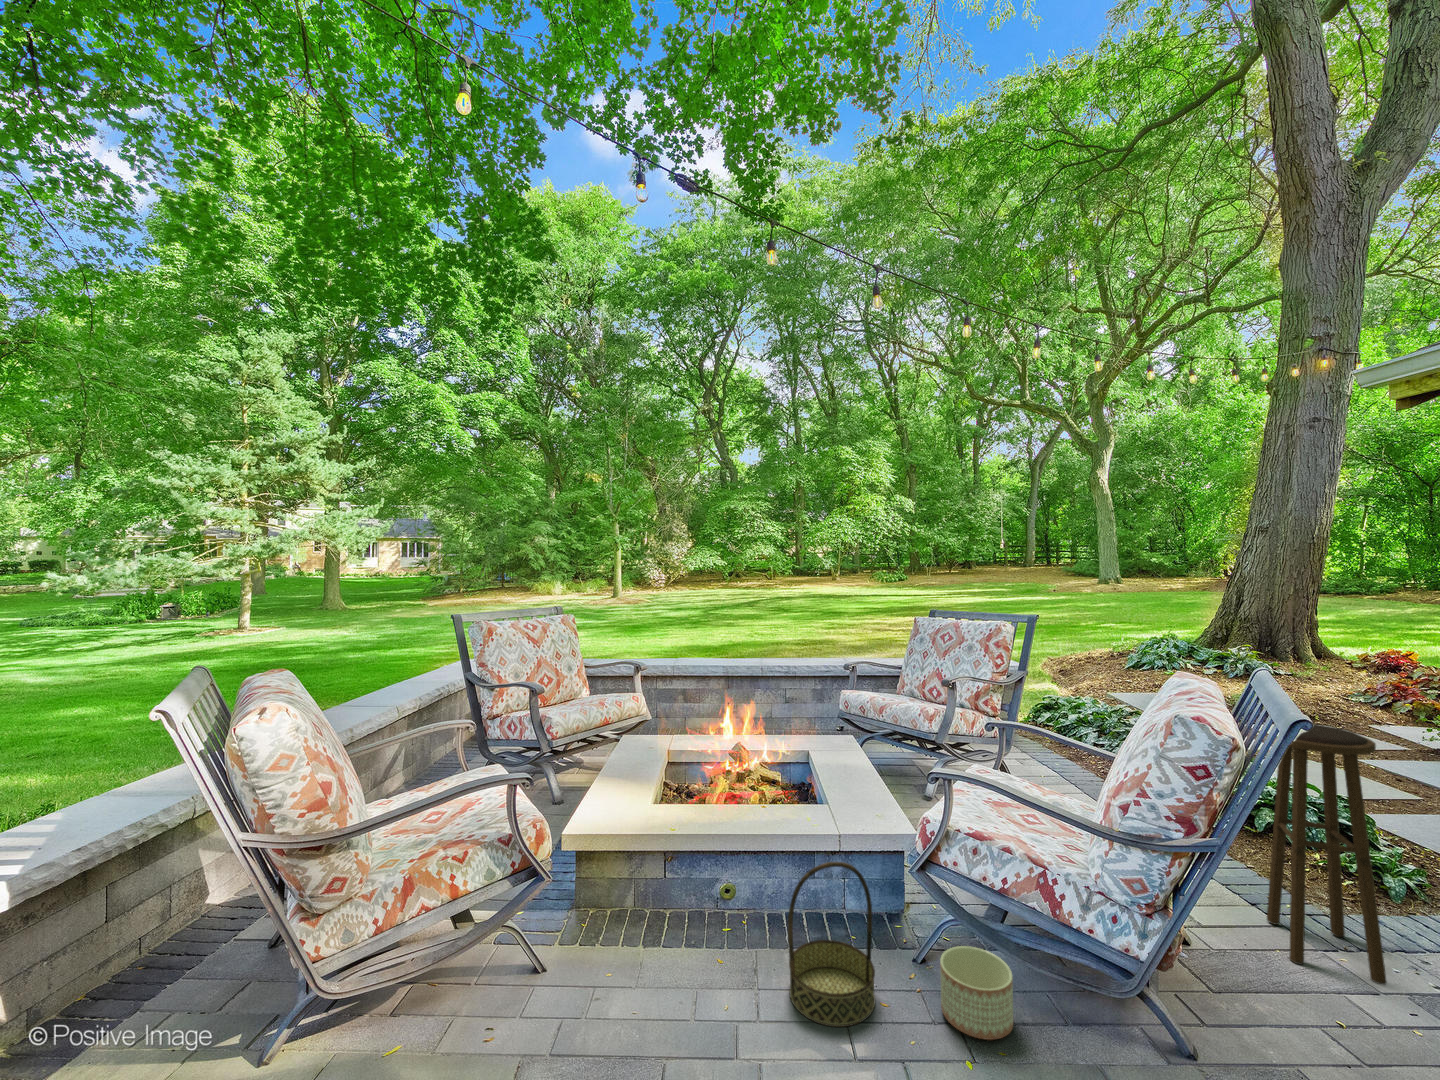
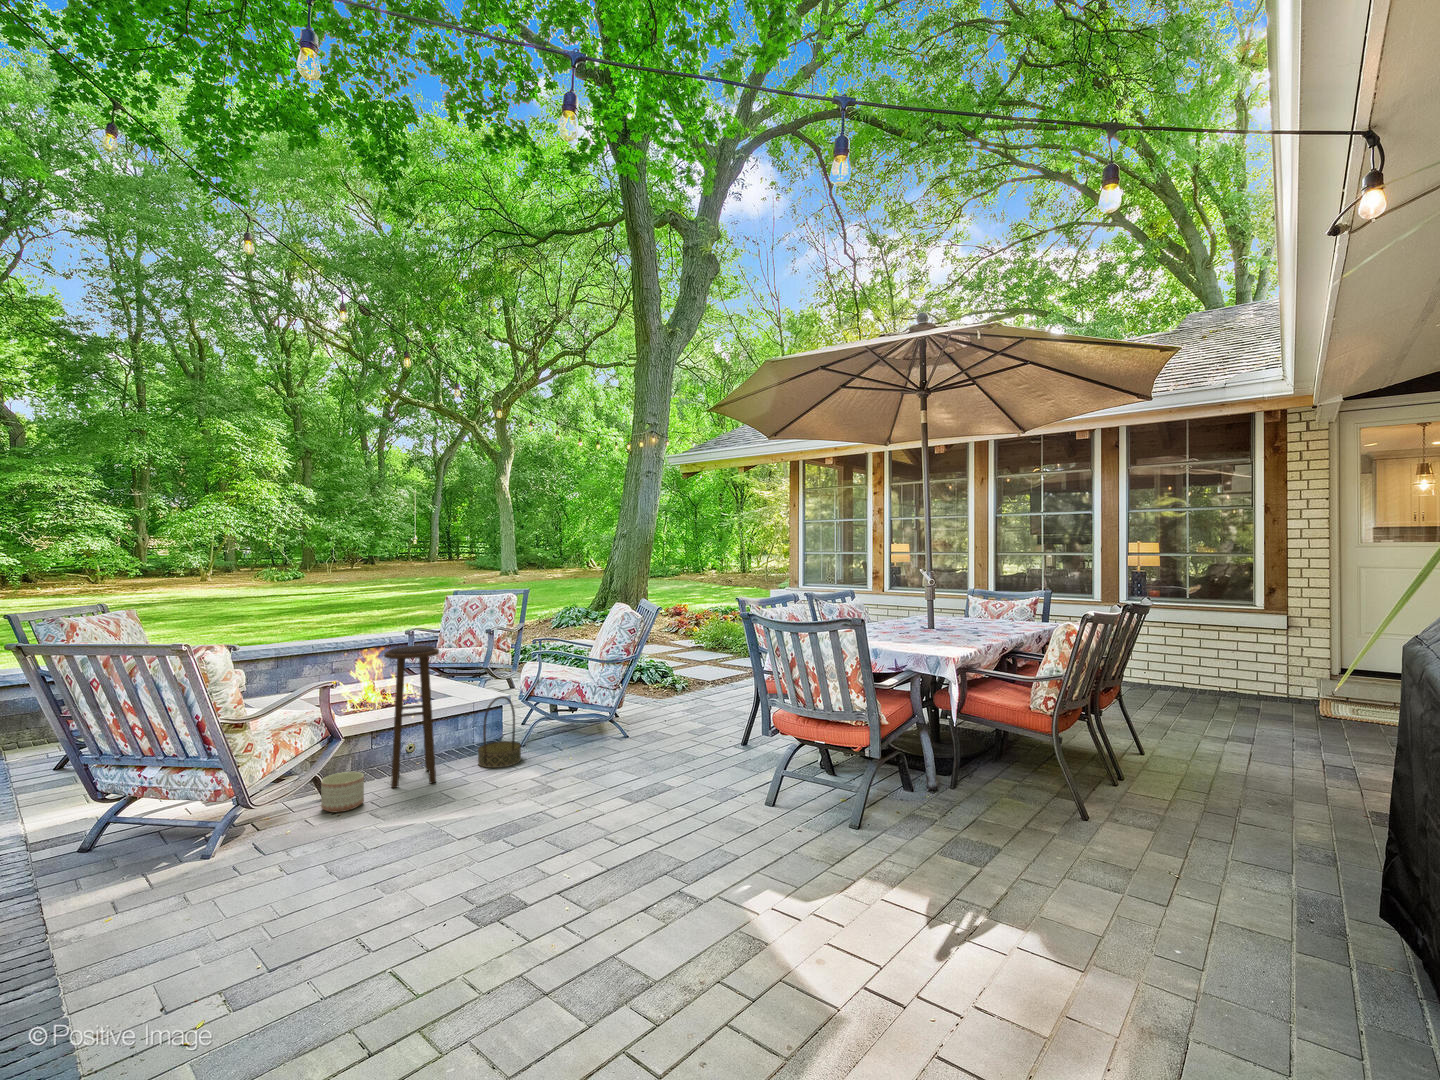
stool: present [1267,724,1387,985] -> present [384,646,439,788]
planter: present [940,946,1013,1040] -> present [321,772,364,813]

